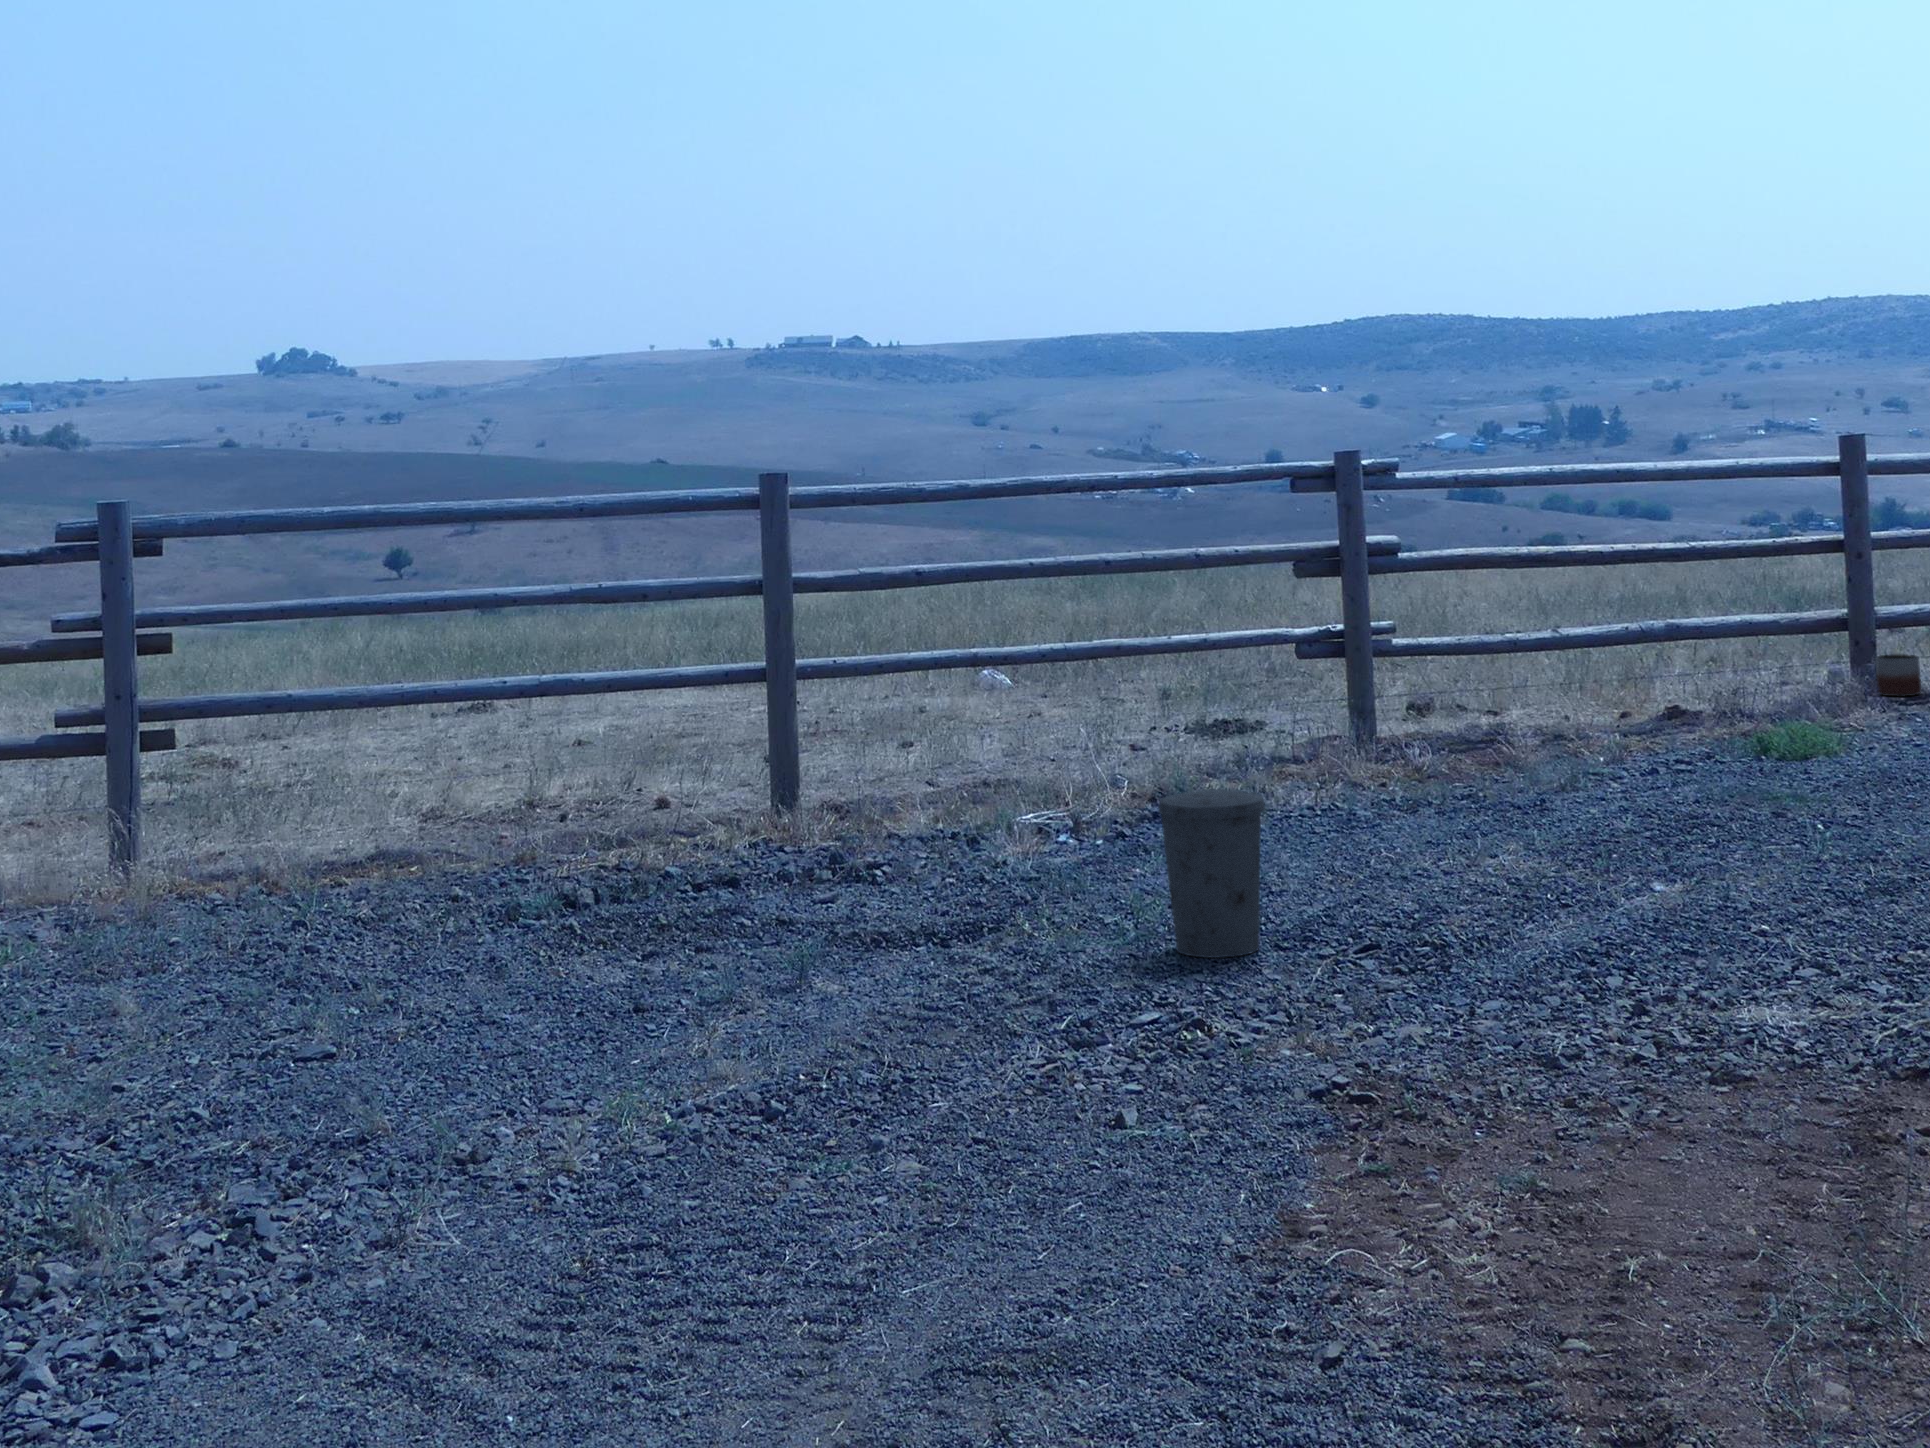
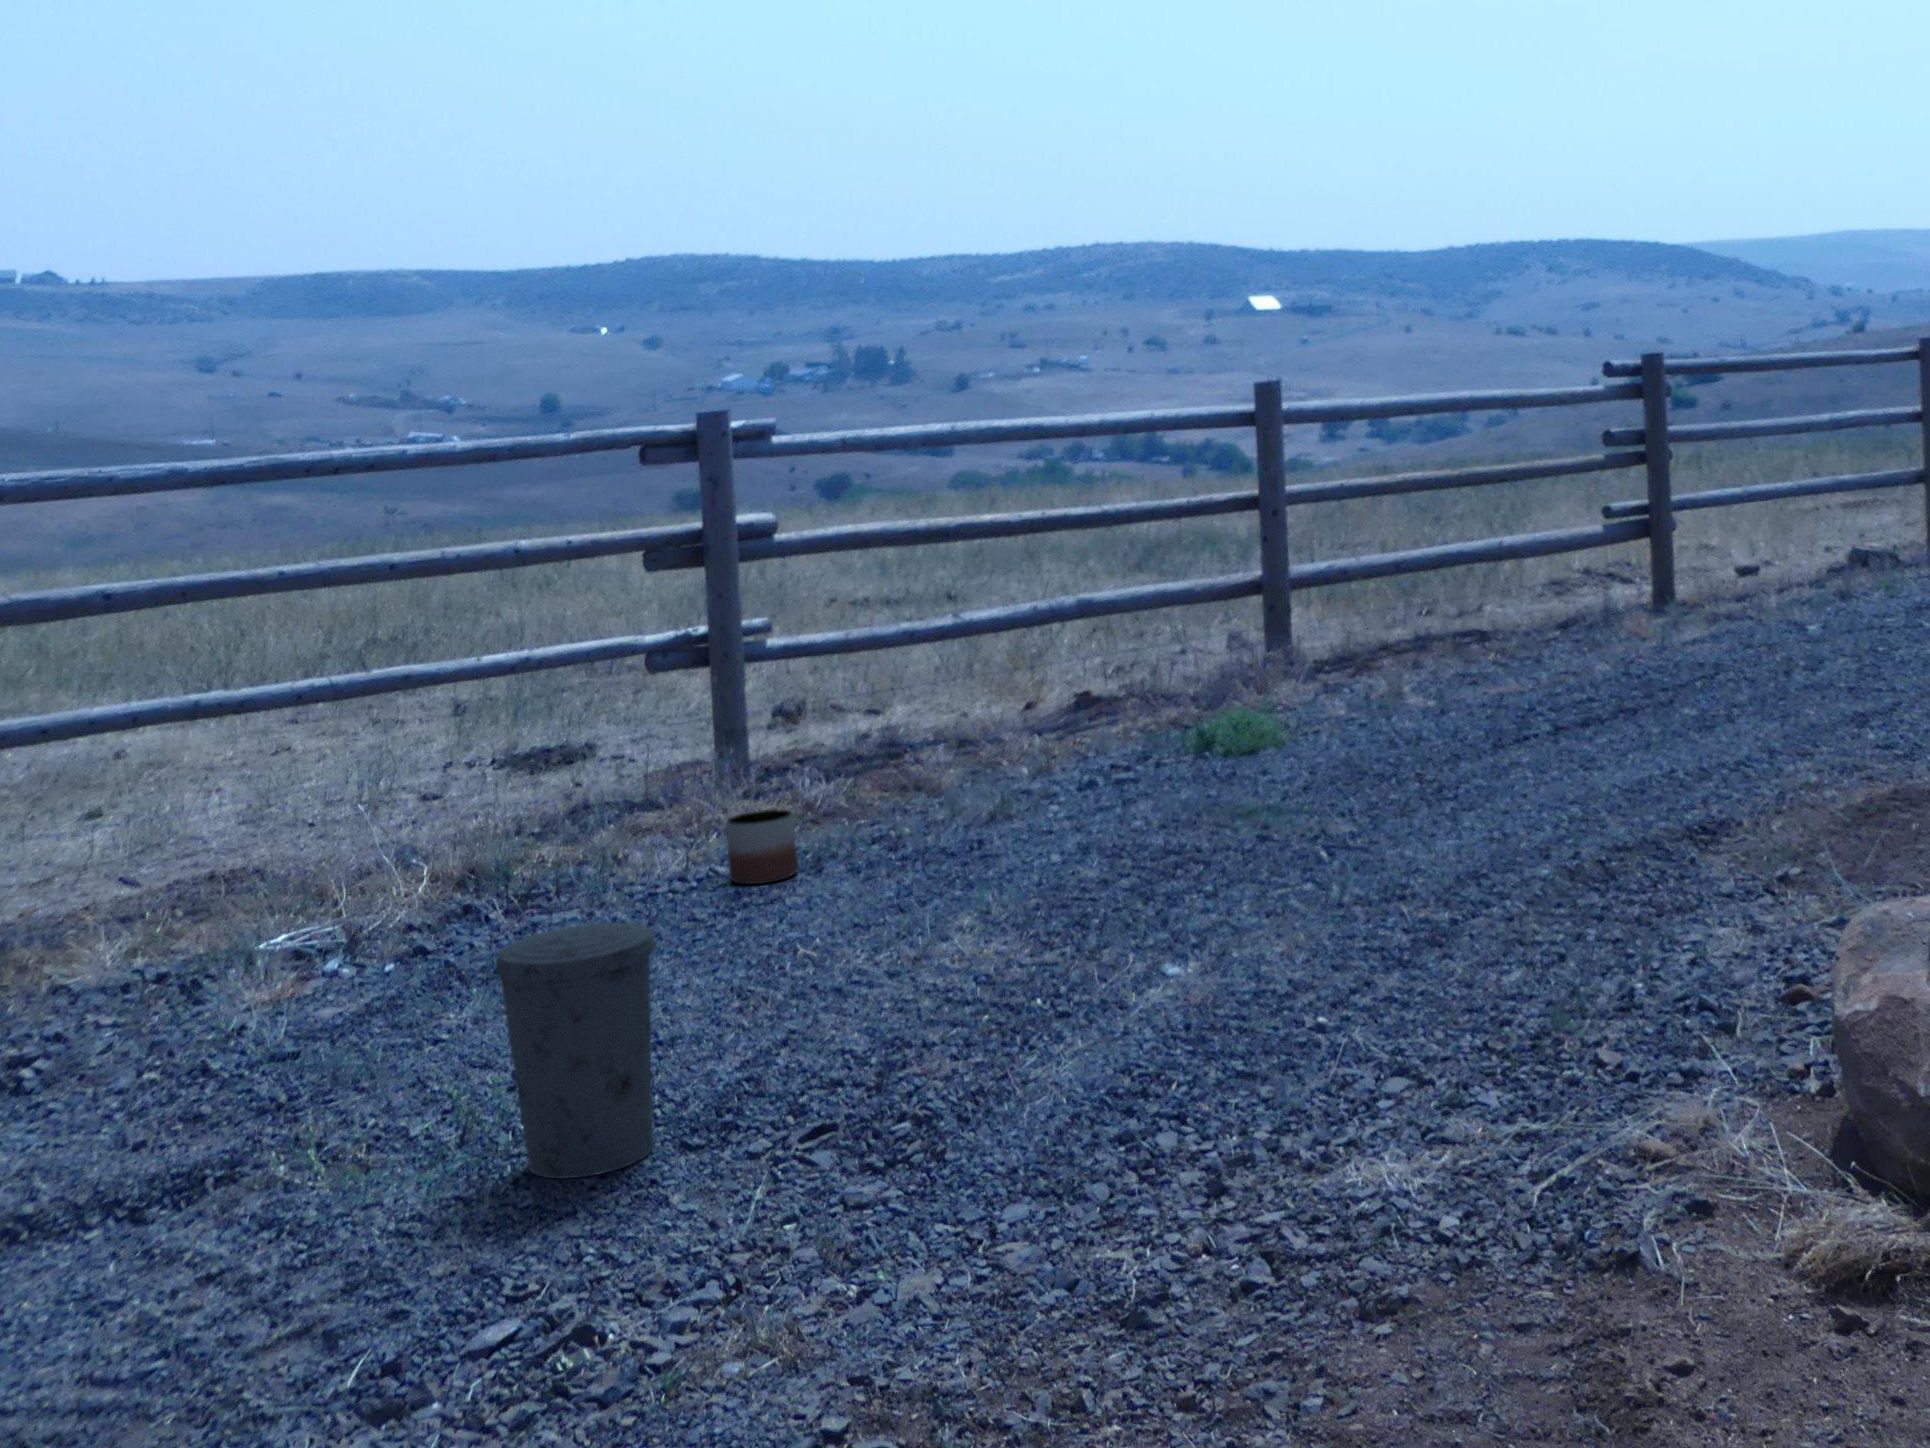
planter: present [1876,654,1921,697] -> present [726,810,798,884]

